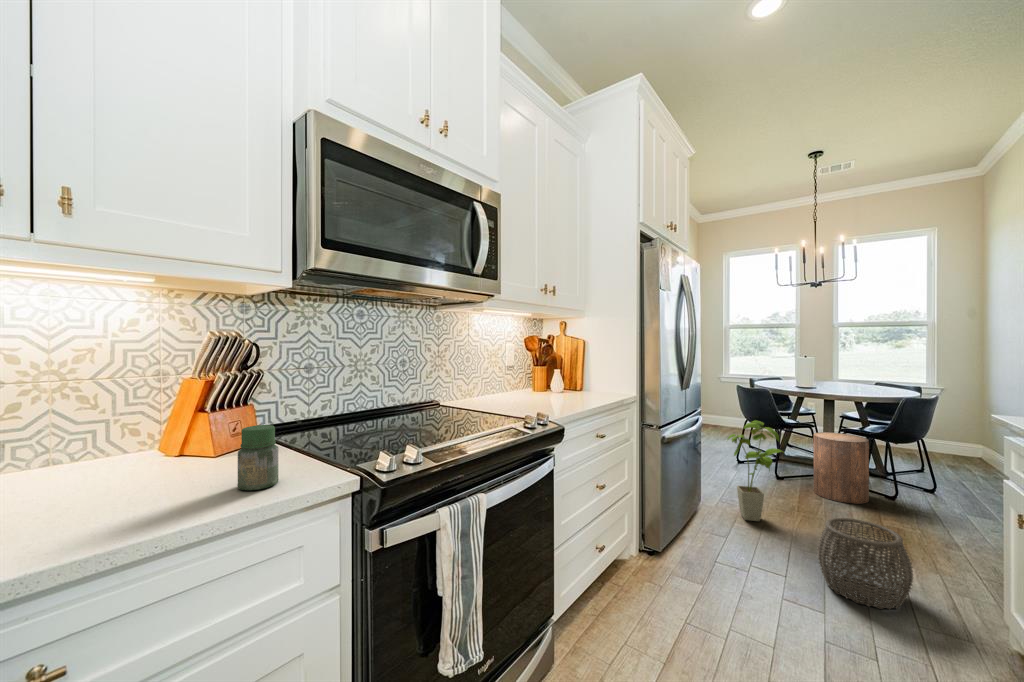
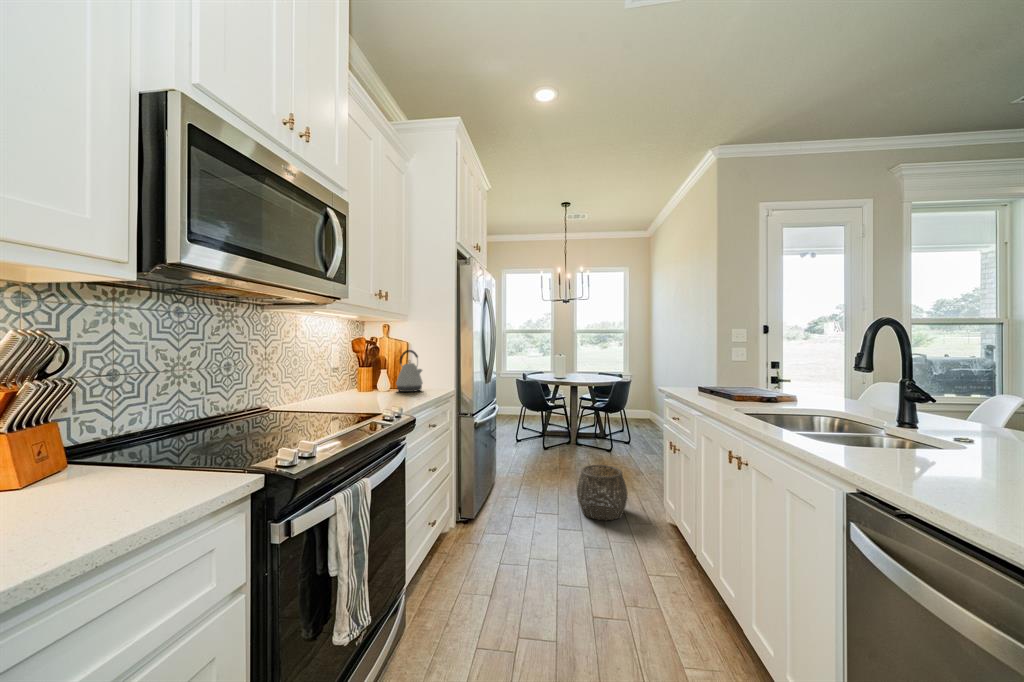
kettle: none [569,348,599,395] -> present [396,350,423,392]
house plant: present [728,421,784,521] -> none [514,404,552,482]
jar: present [238,425,278,490] -> none [98,434,153,509]
stool: present [813,432,869,504] -> none [566,410,598,458]

